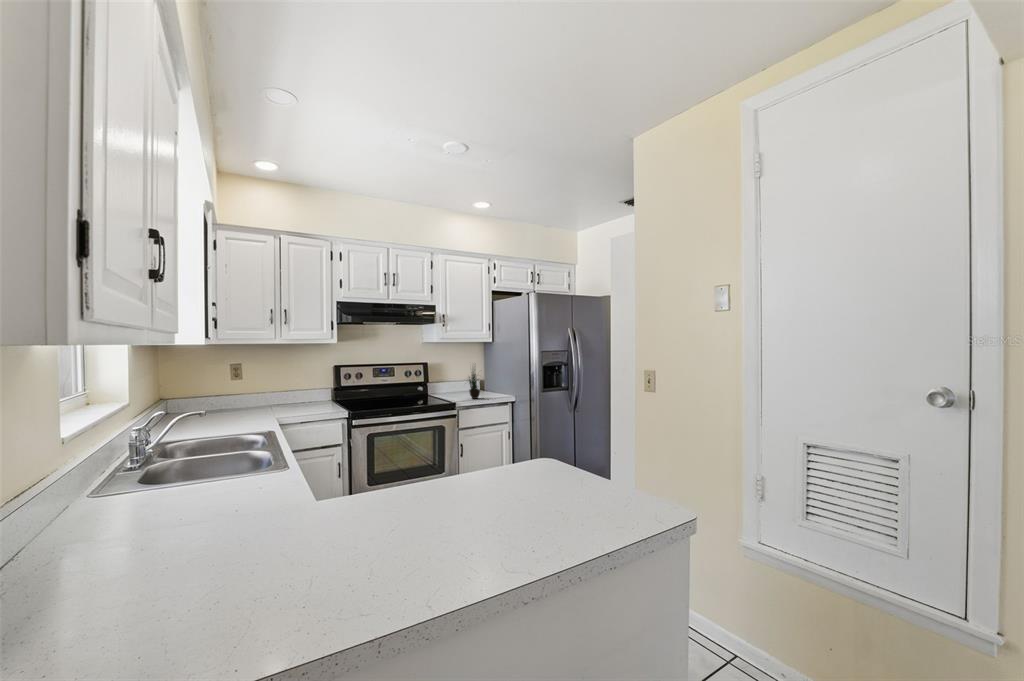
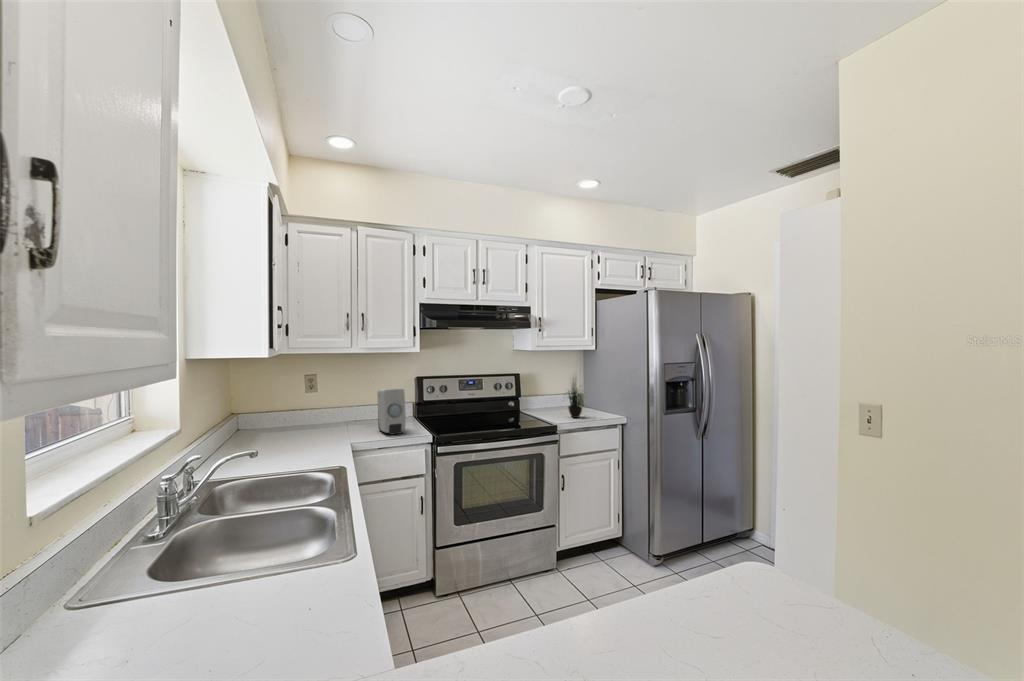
soap dispenser: none [299,374,324,413] -> present [378,389,406,435]

